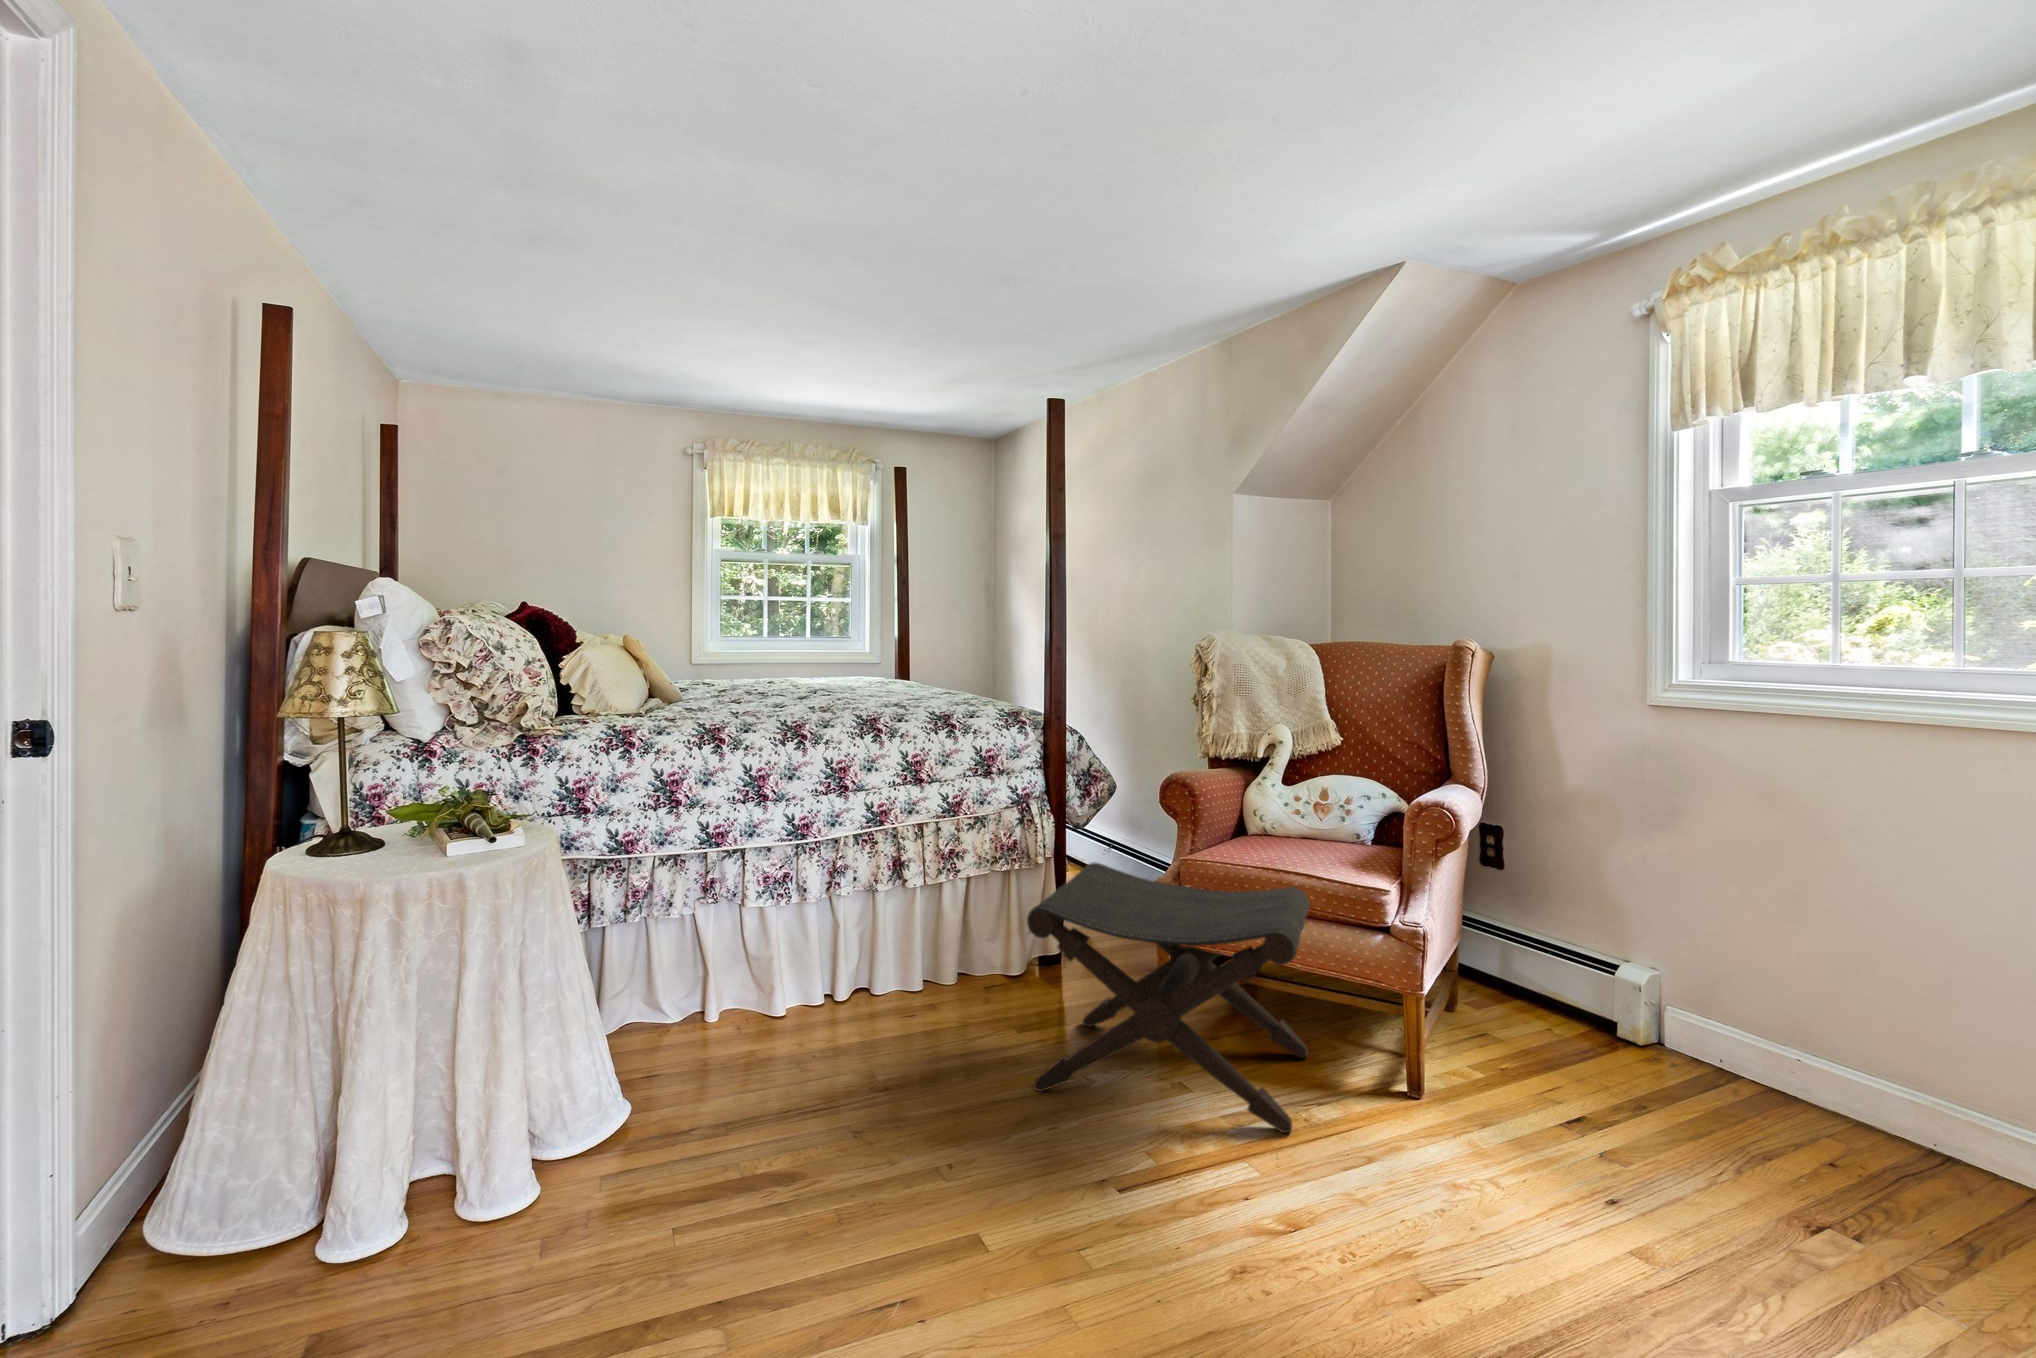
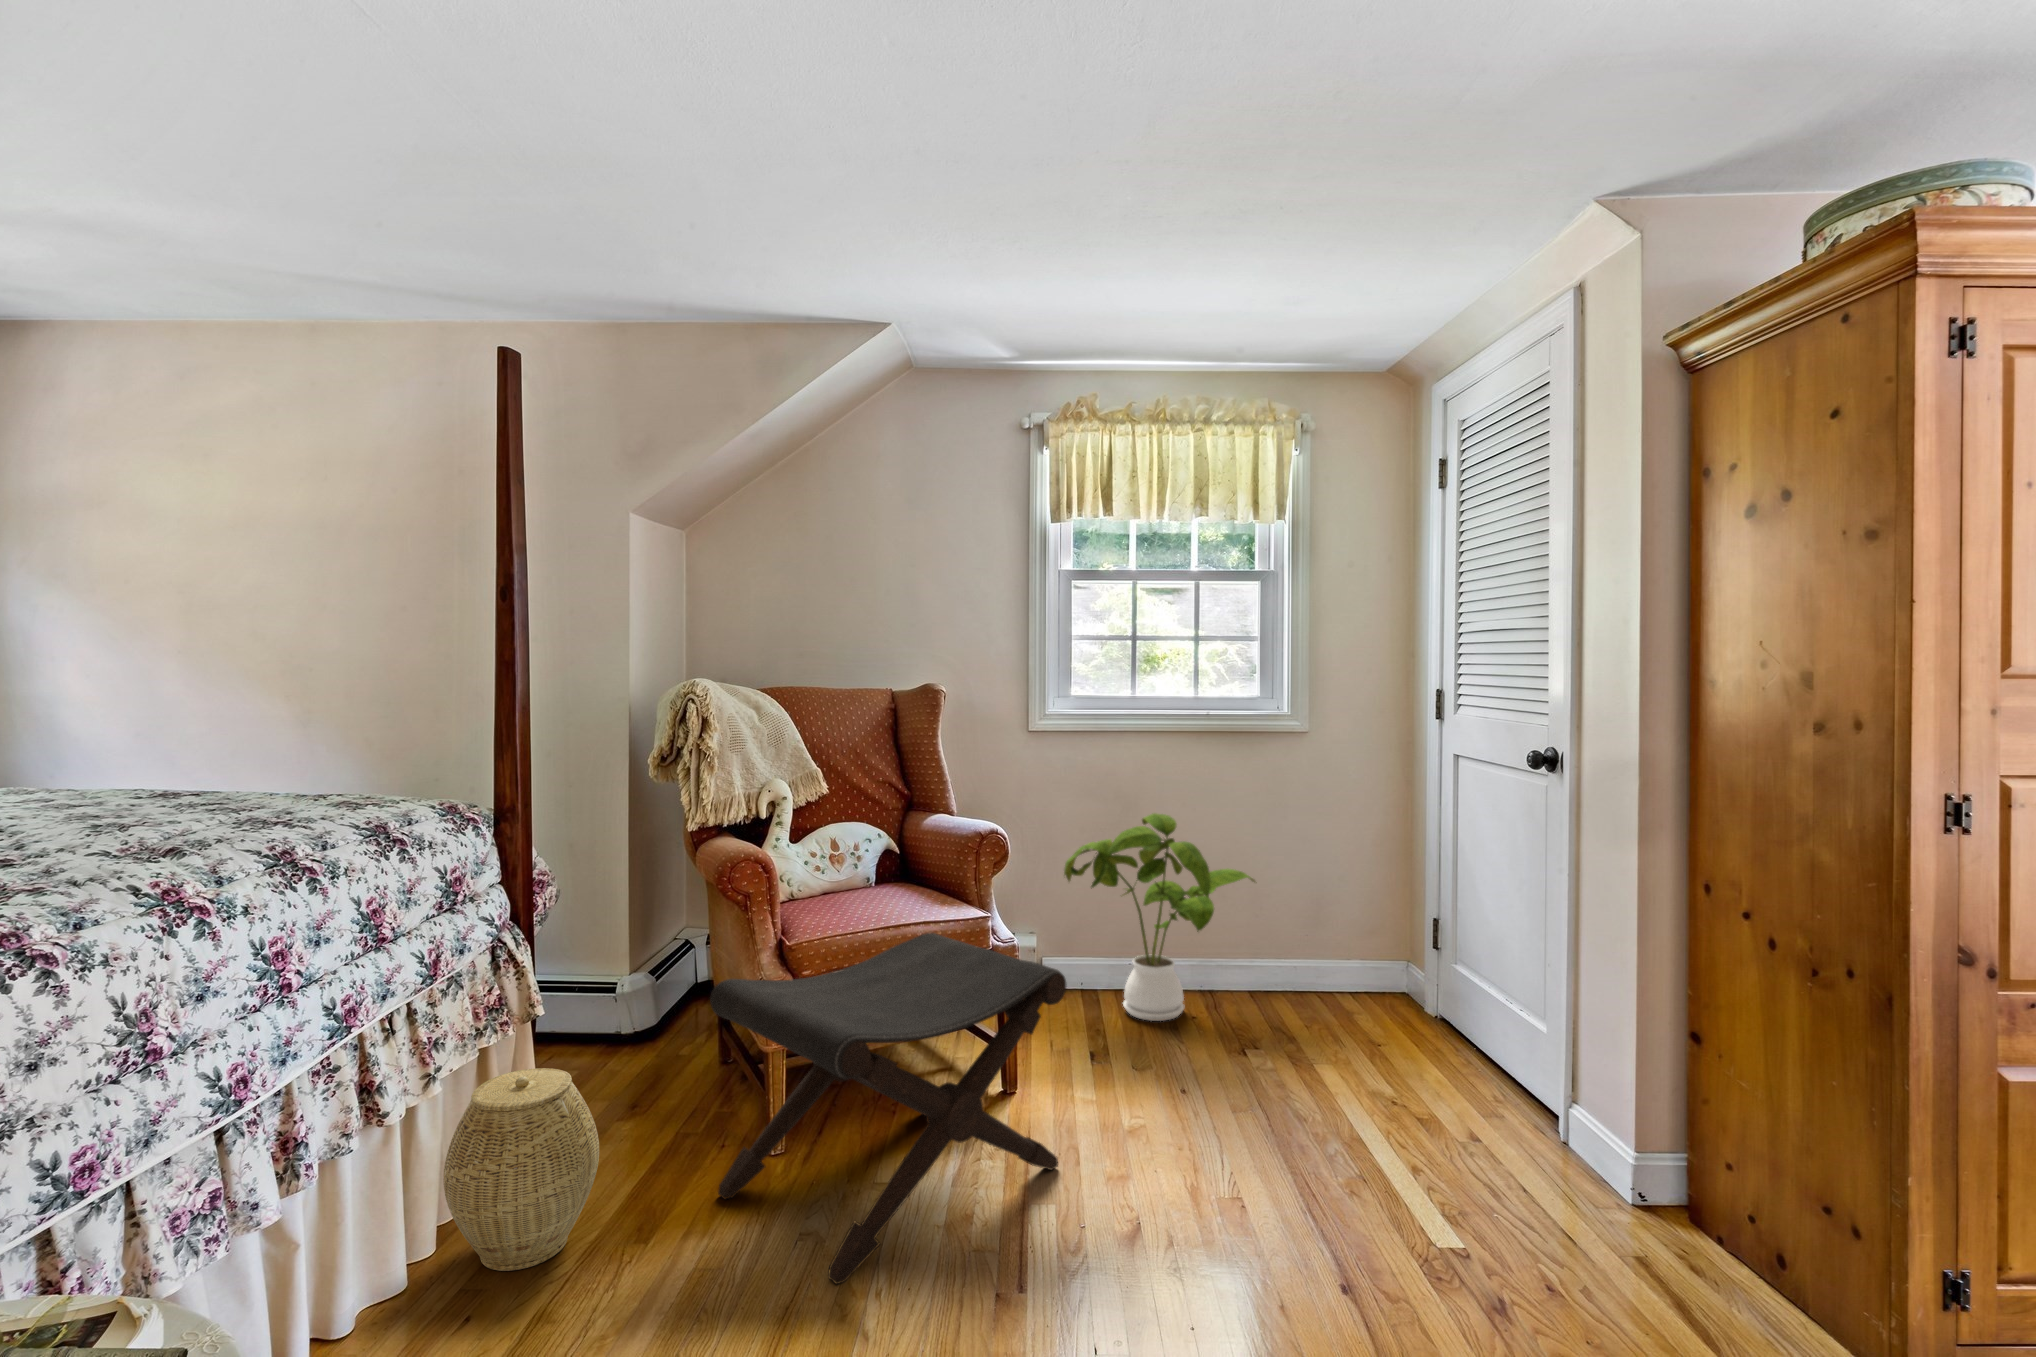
house plant: none [1598,829,1965,1133] -> present [1064,813,1255,1021]
woven basket: none [935,884,1025,1004] -> present [443,1068,599,1271]

